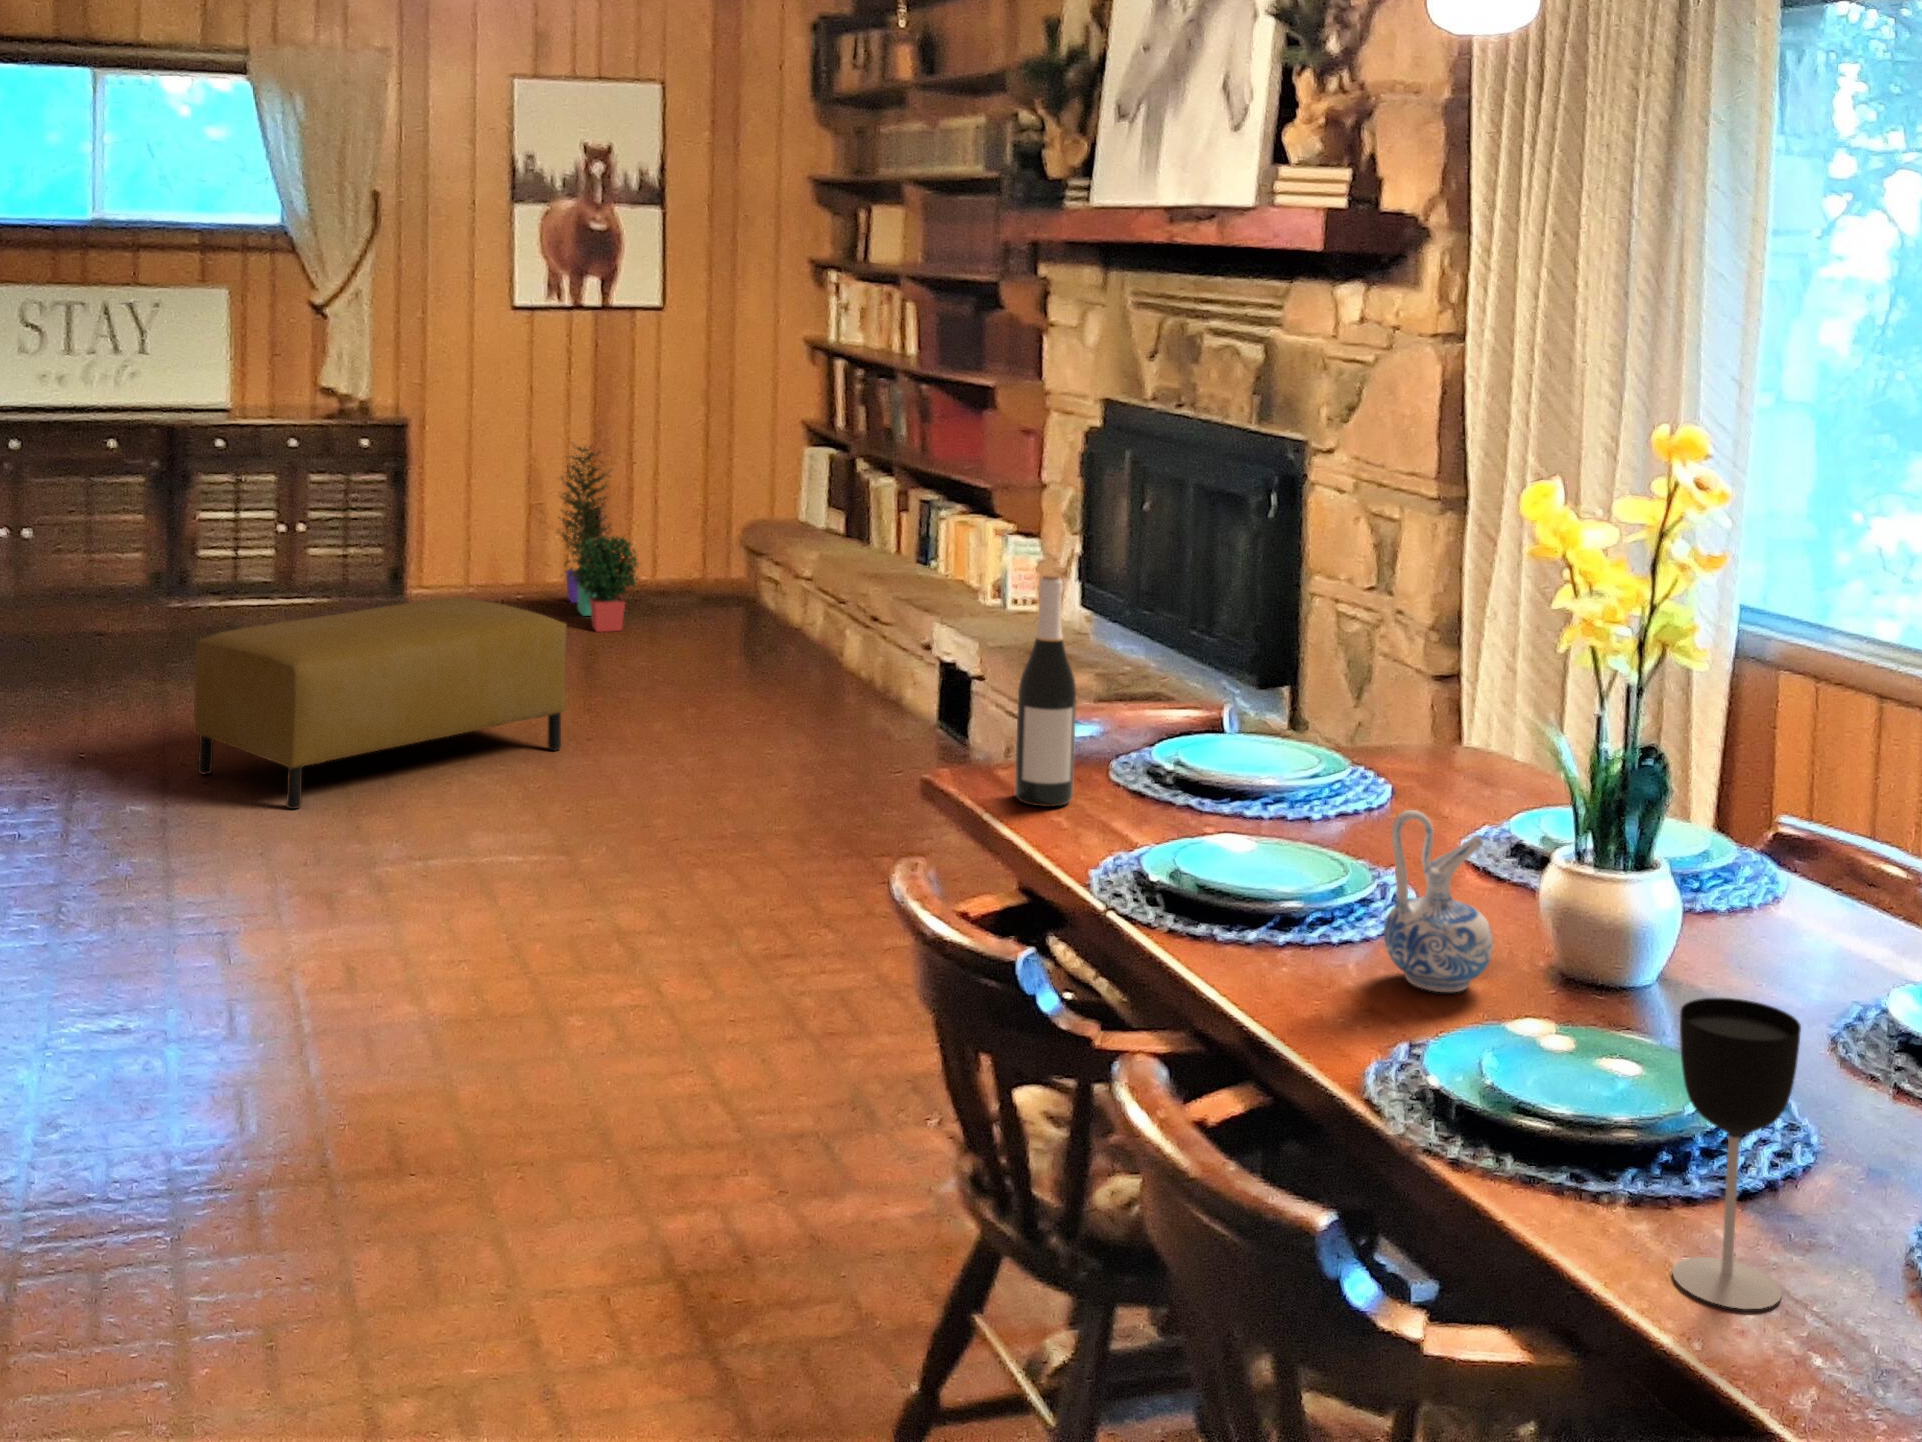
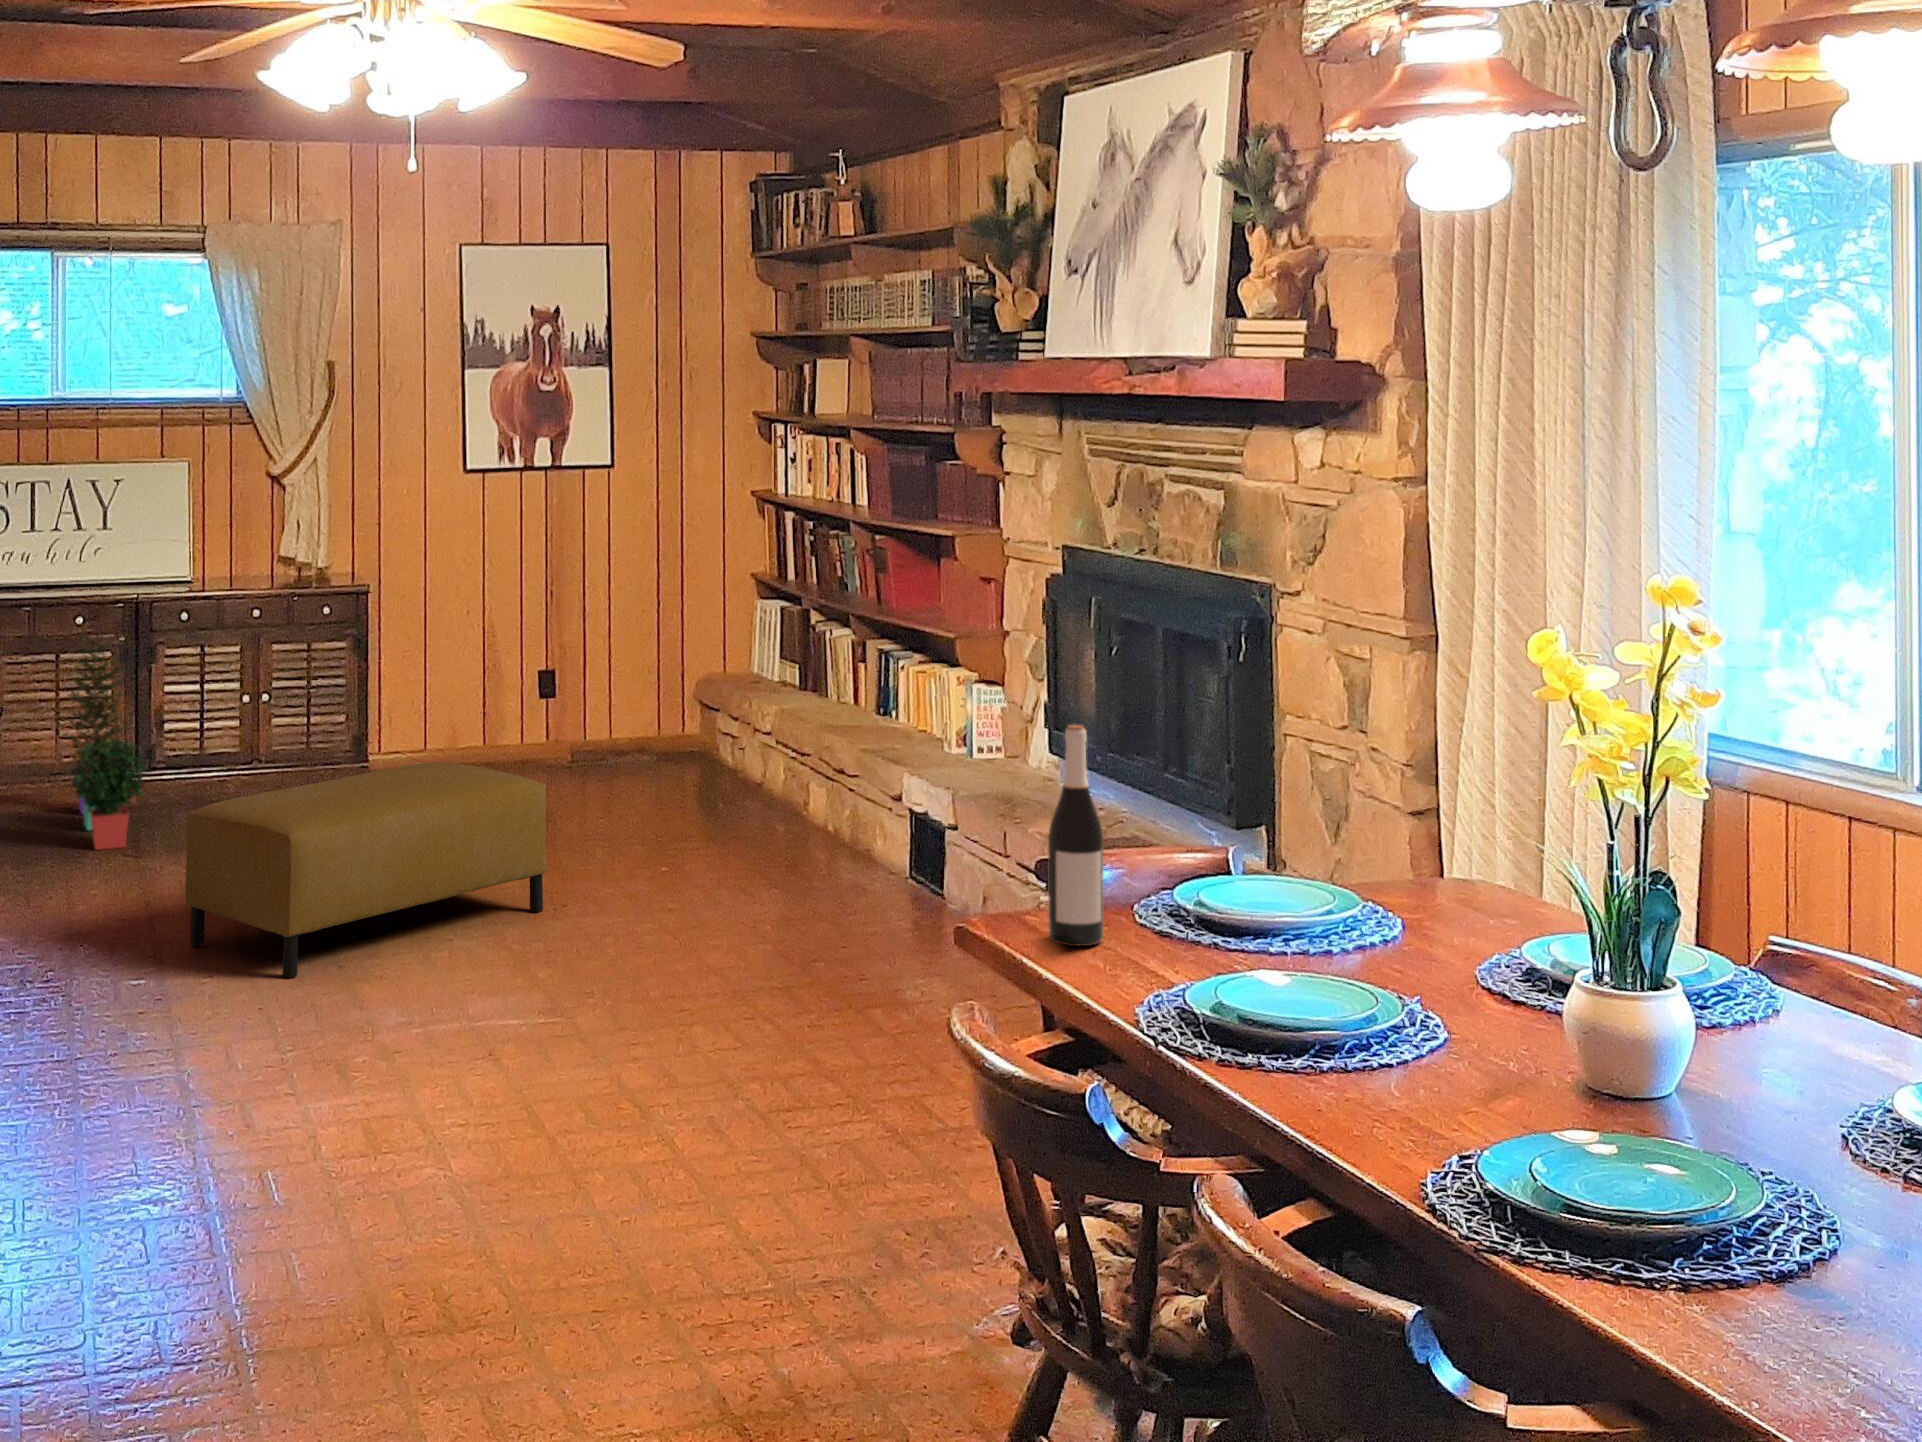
potted plant: present [557,446,638,632] -> present [65,636,145,850]
ceramic pitcher: present [1384,810,1493,992] -> none [1423,936,1525,1106]
wine glass: present [1672,998,1801,1309] -> none [1723,1092,1831,1373]

